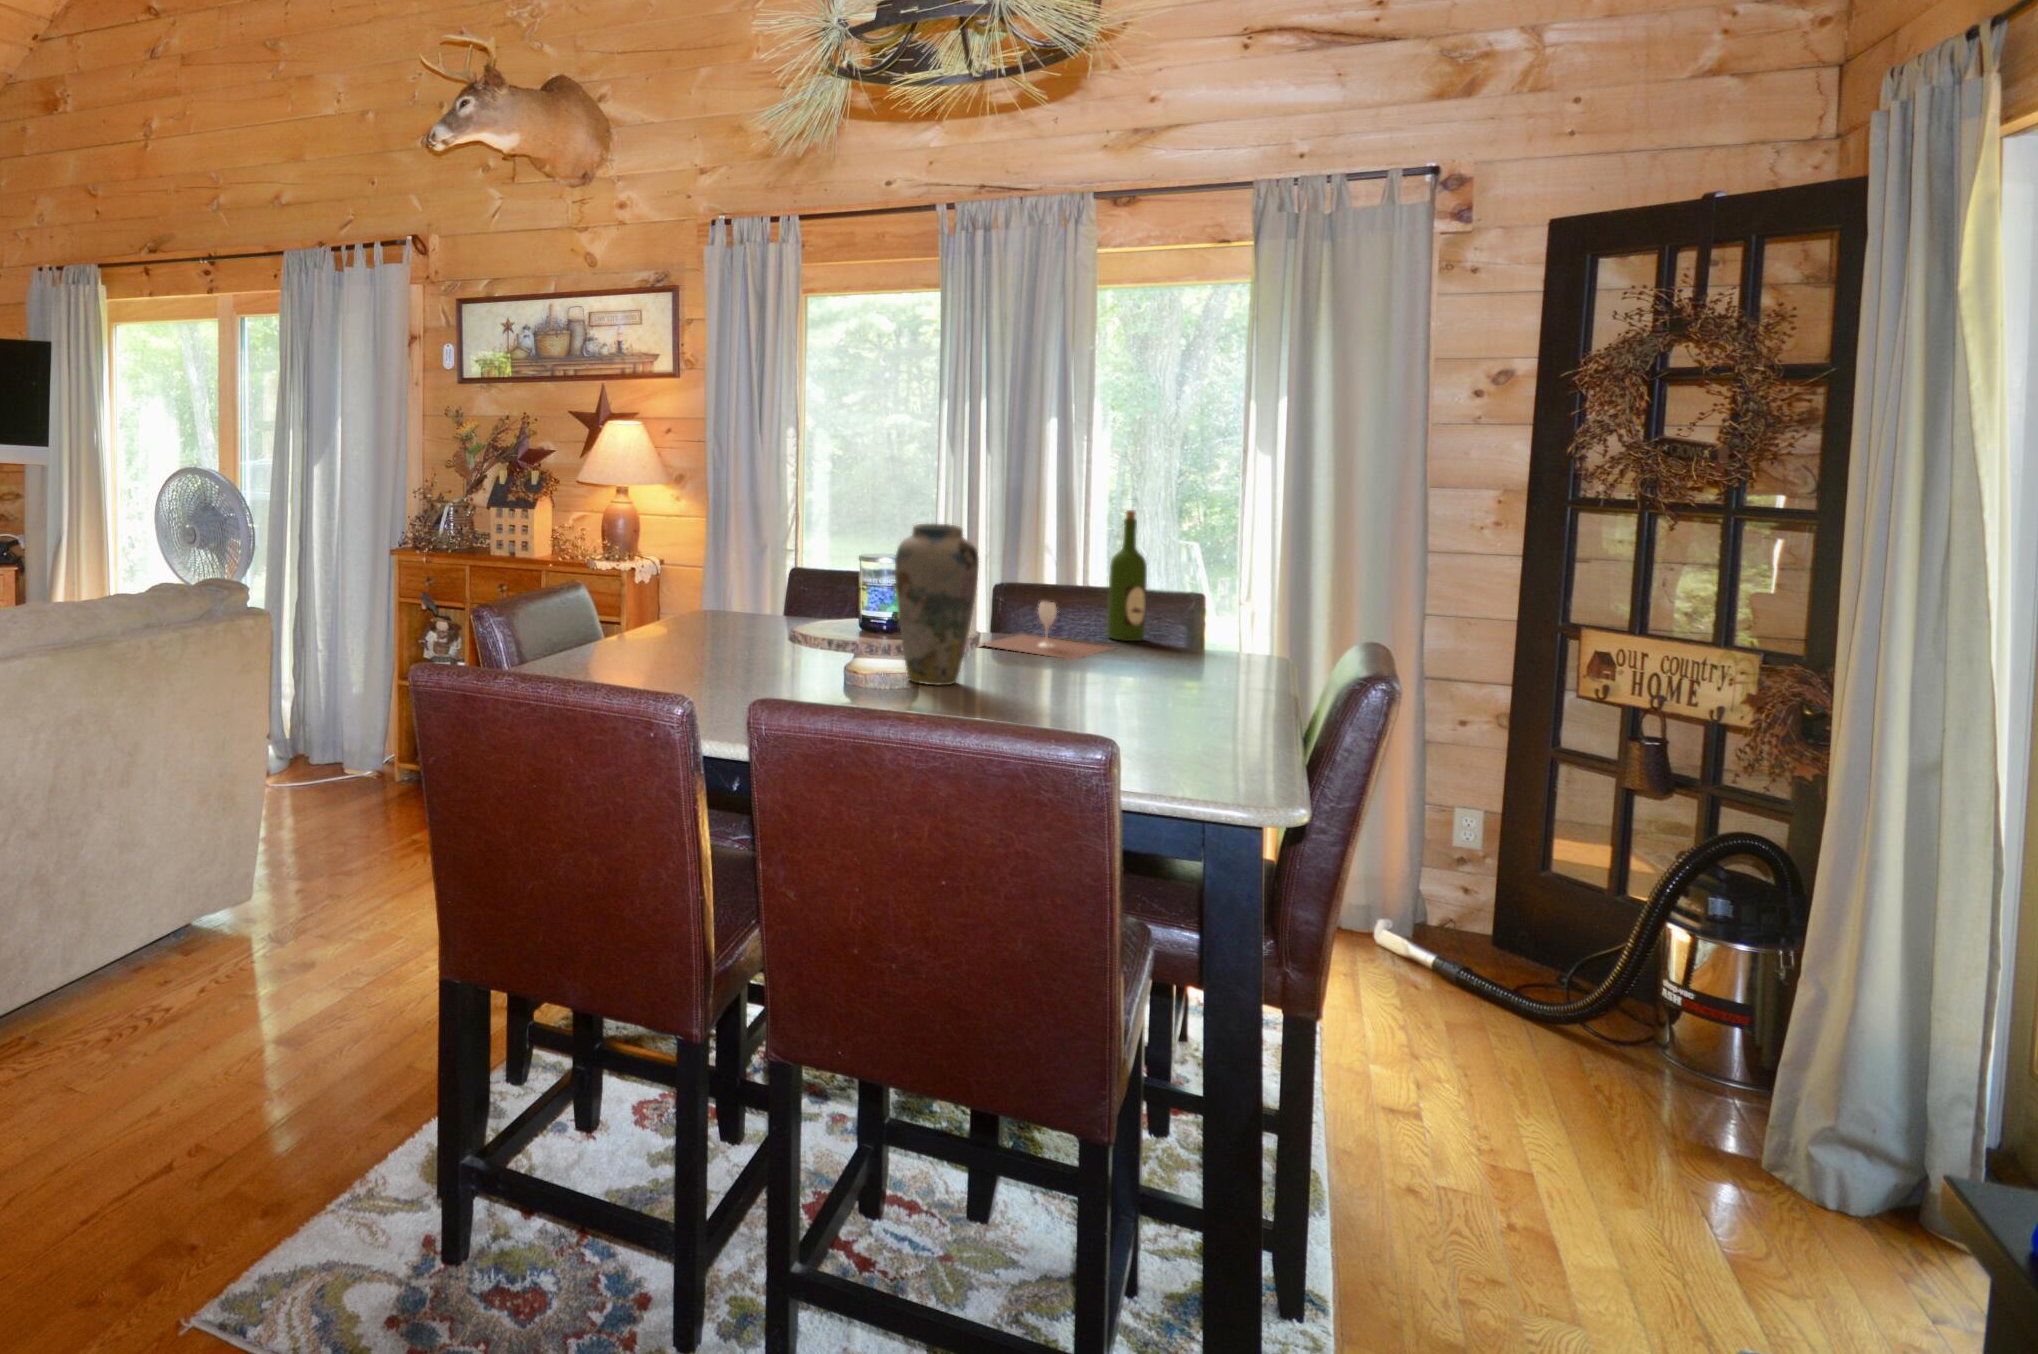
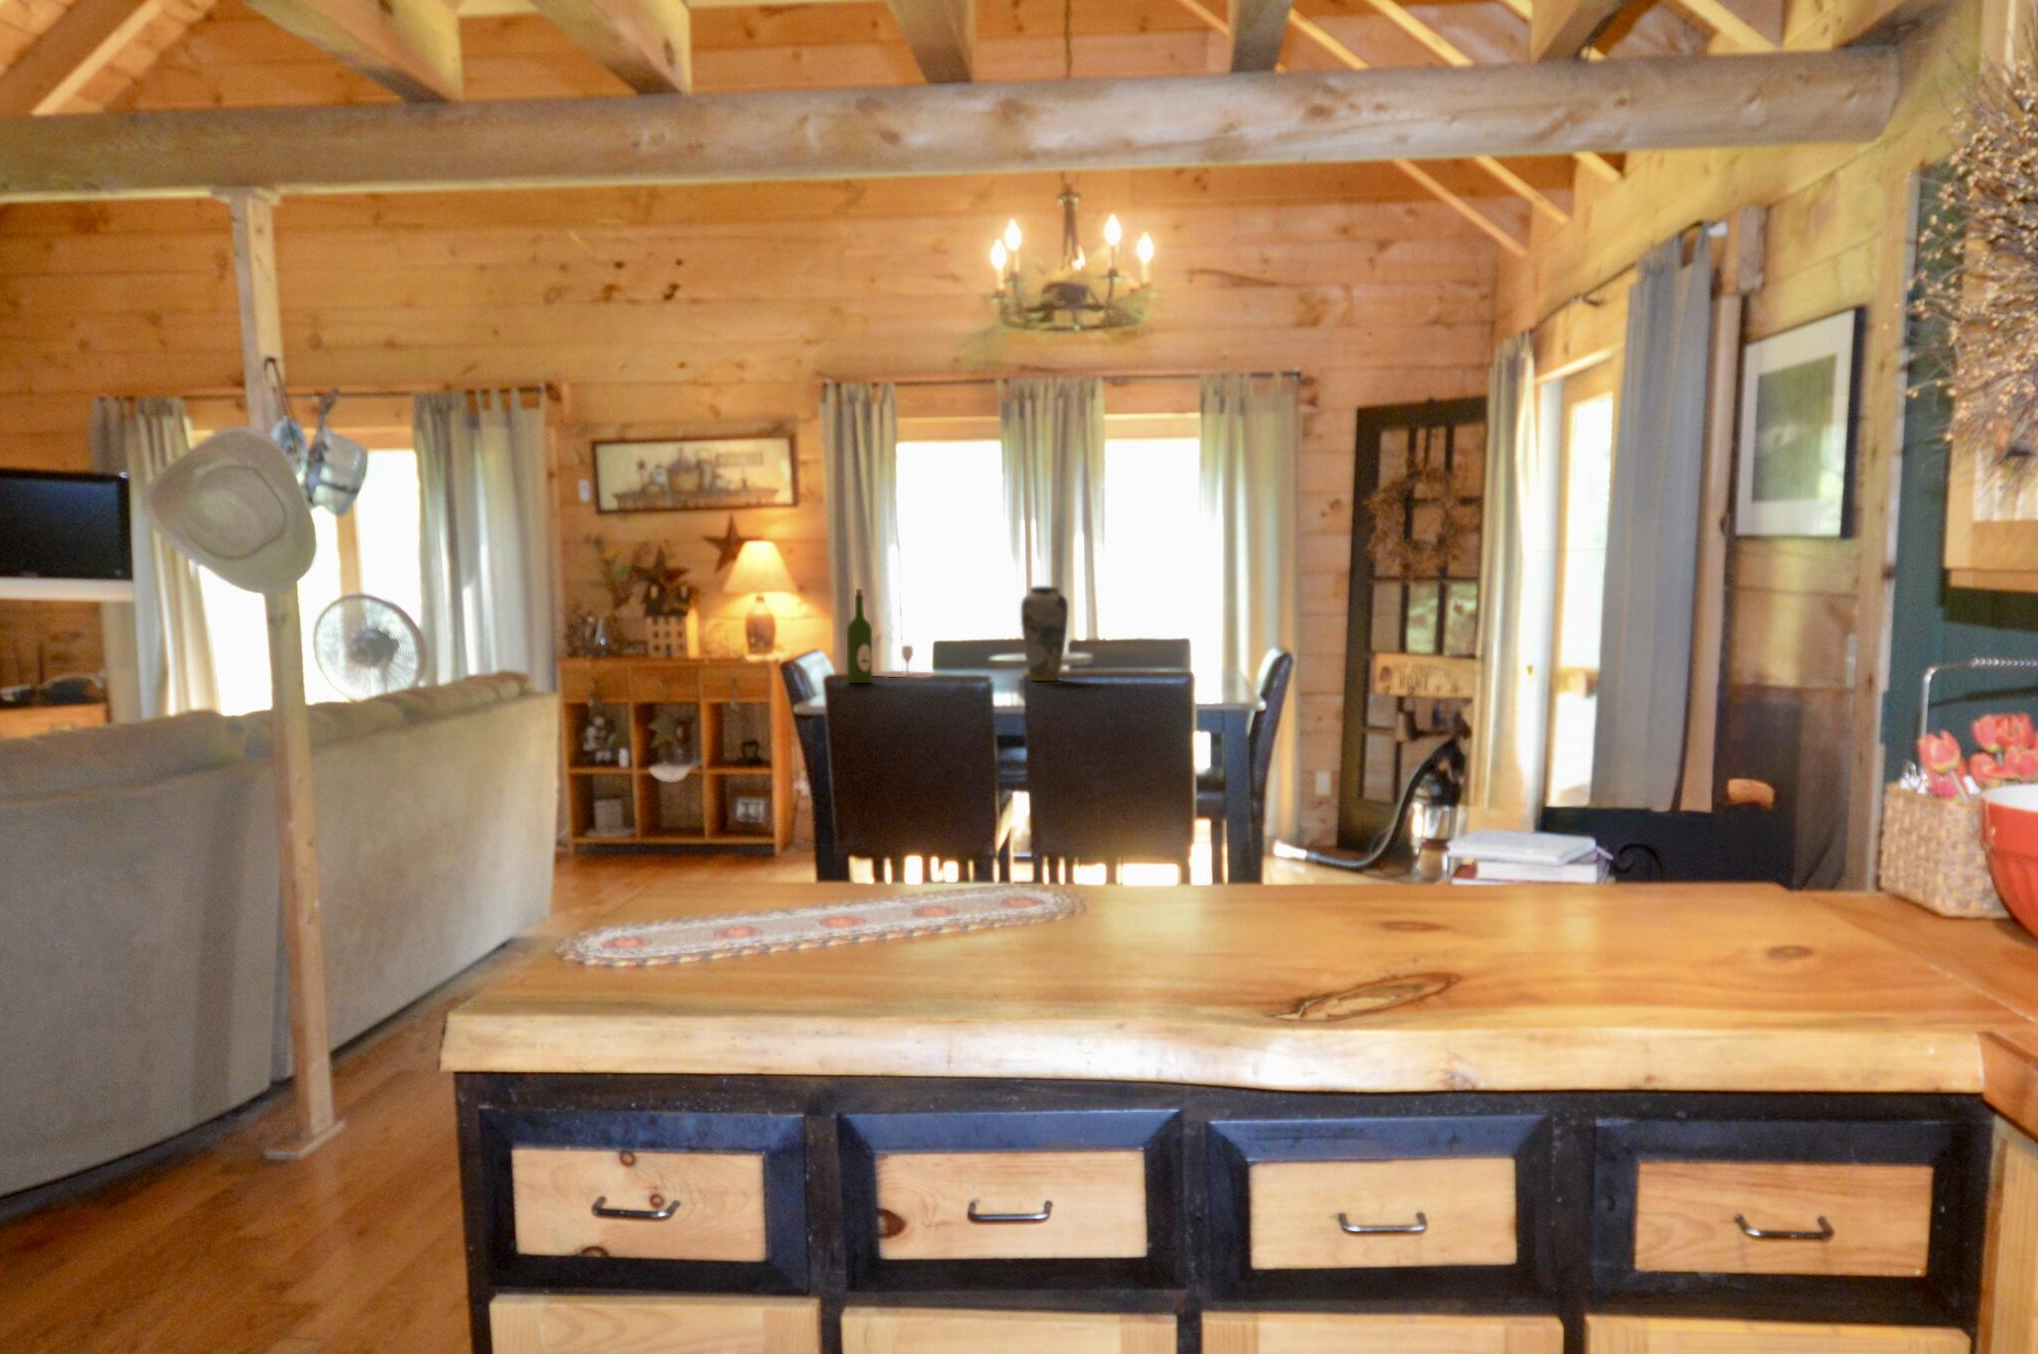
wine bottle: present [1107,510,1147,641] -> present [847,589,872,683]
wine glass: present [982,601,1111,659] -> present [873,646,944,678]

